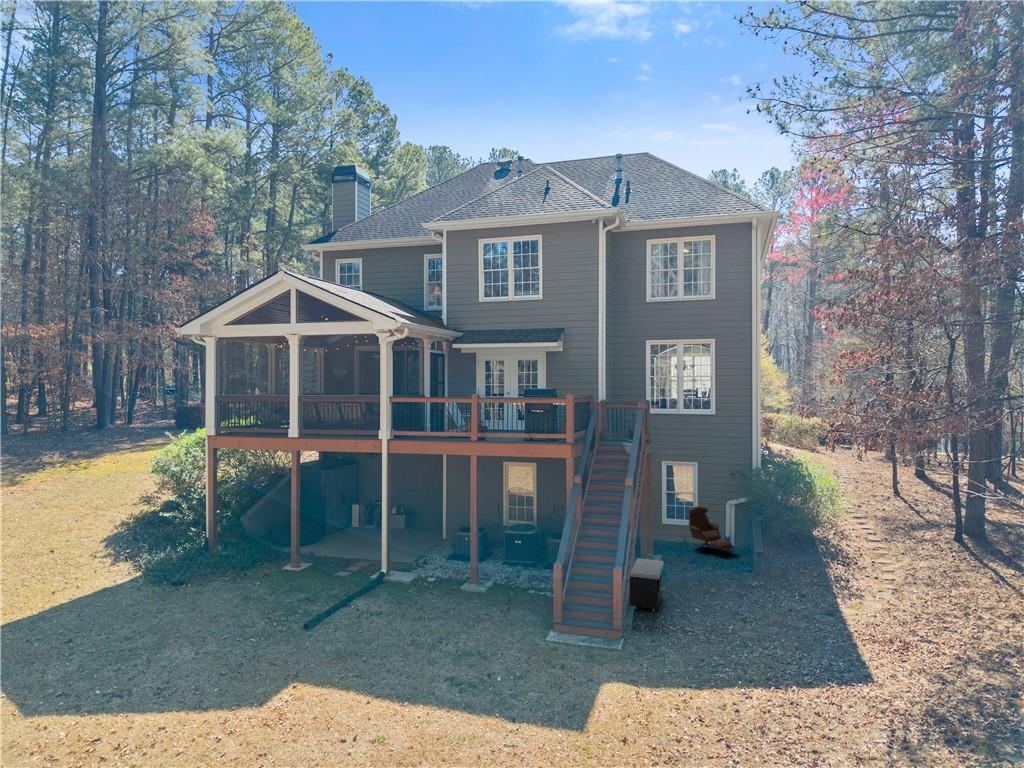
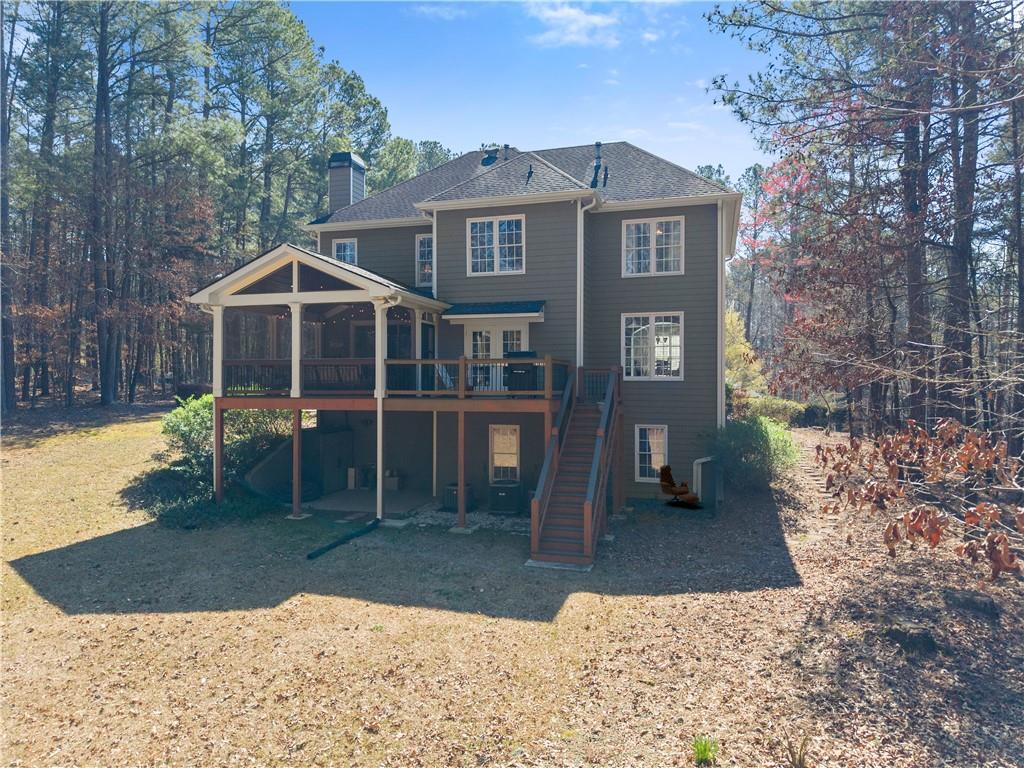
storage bench: present [630,558,664,611] -> none [600,502,632,545]

